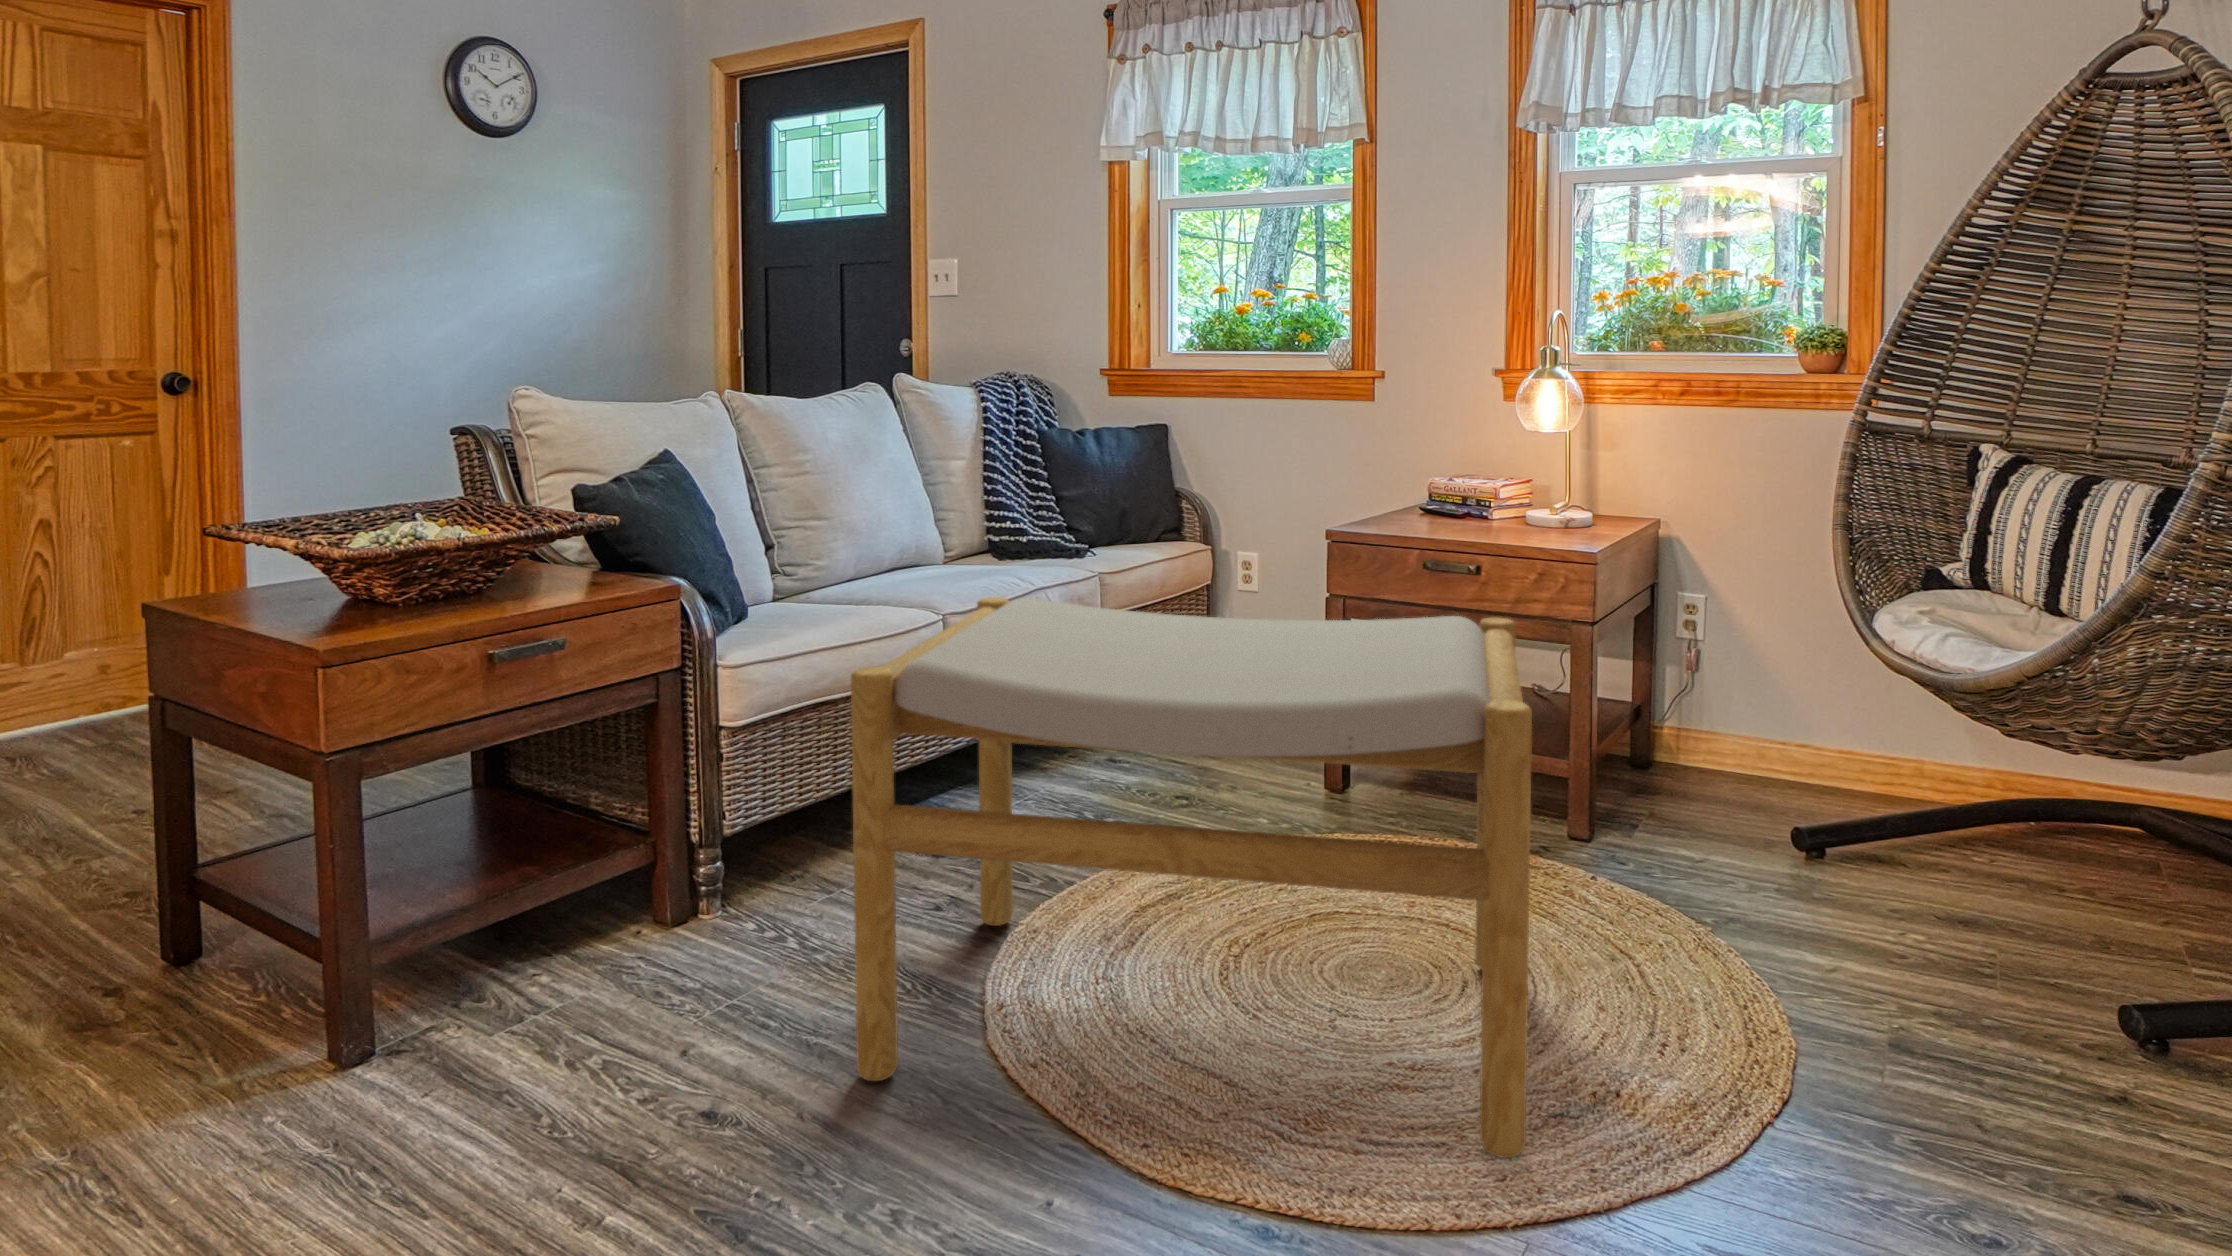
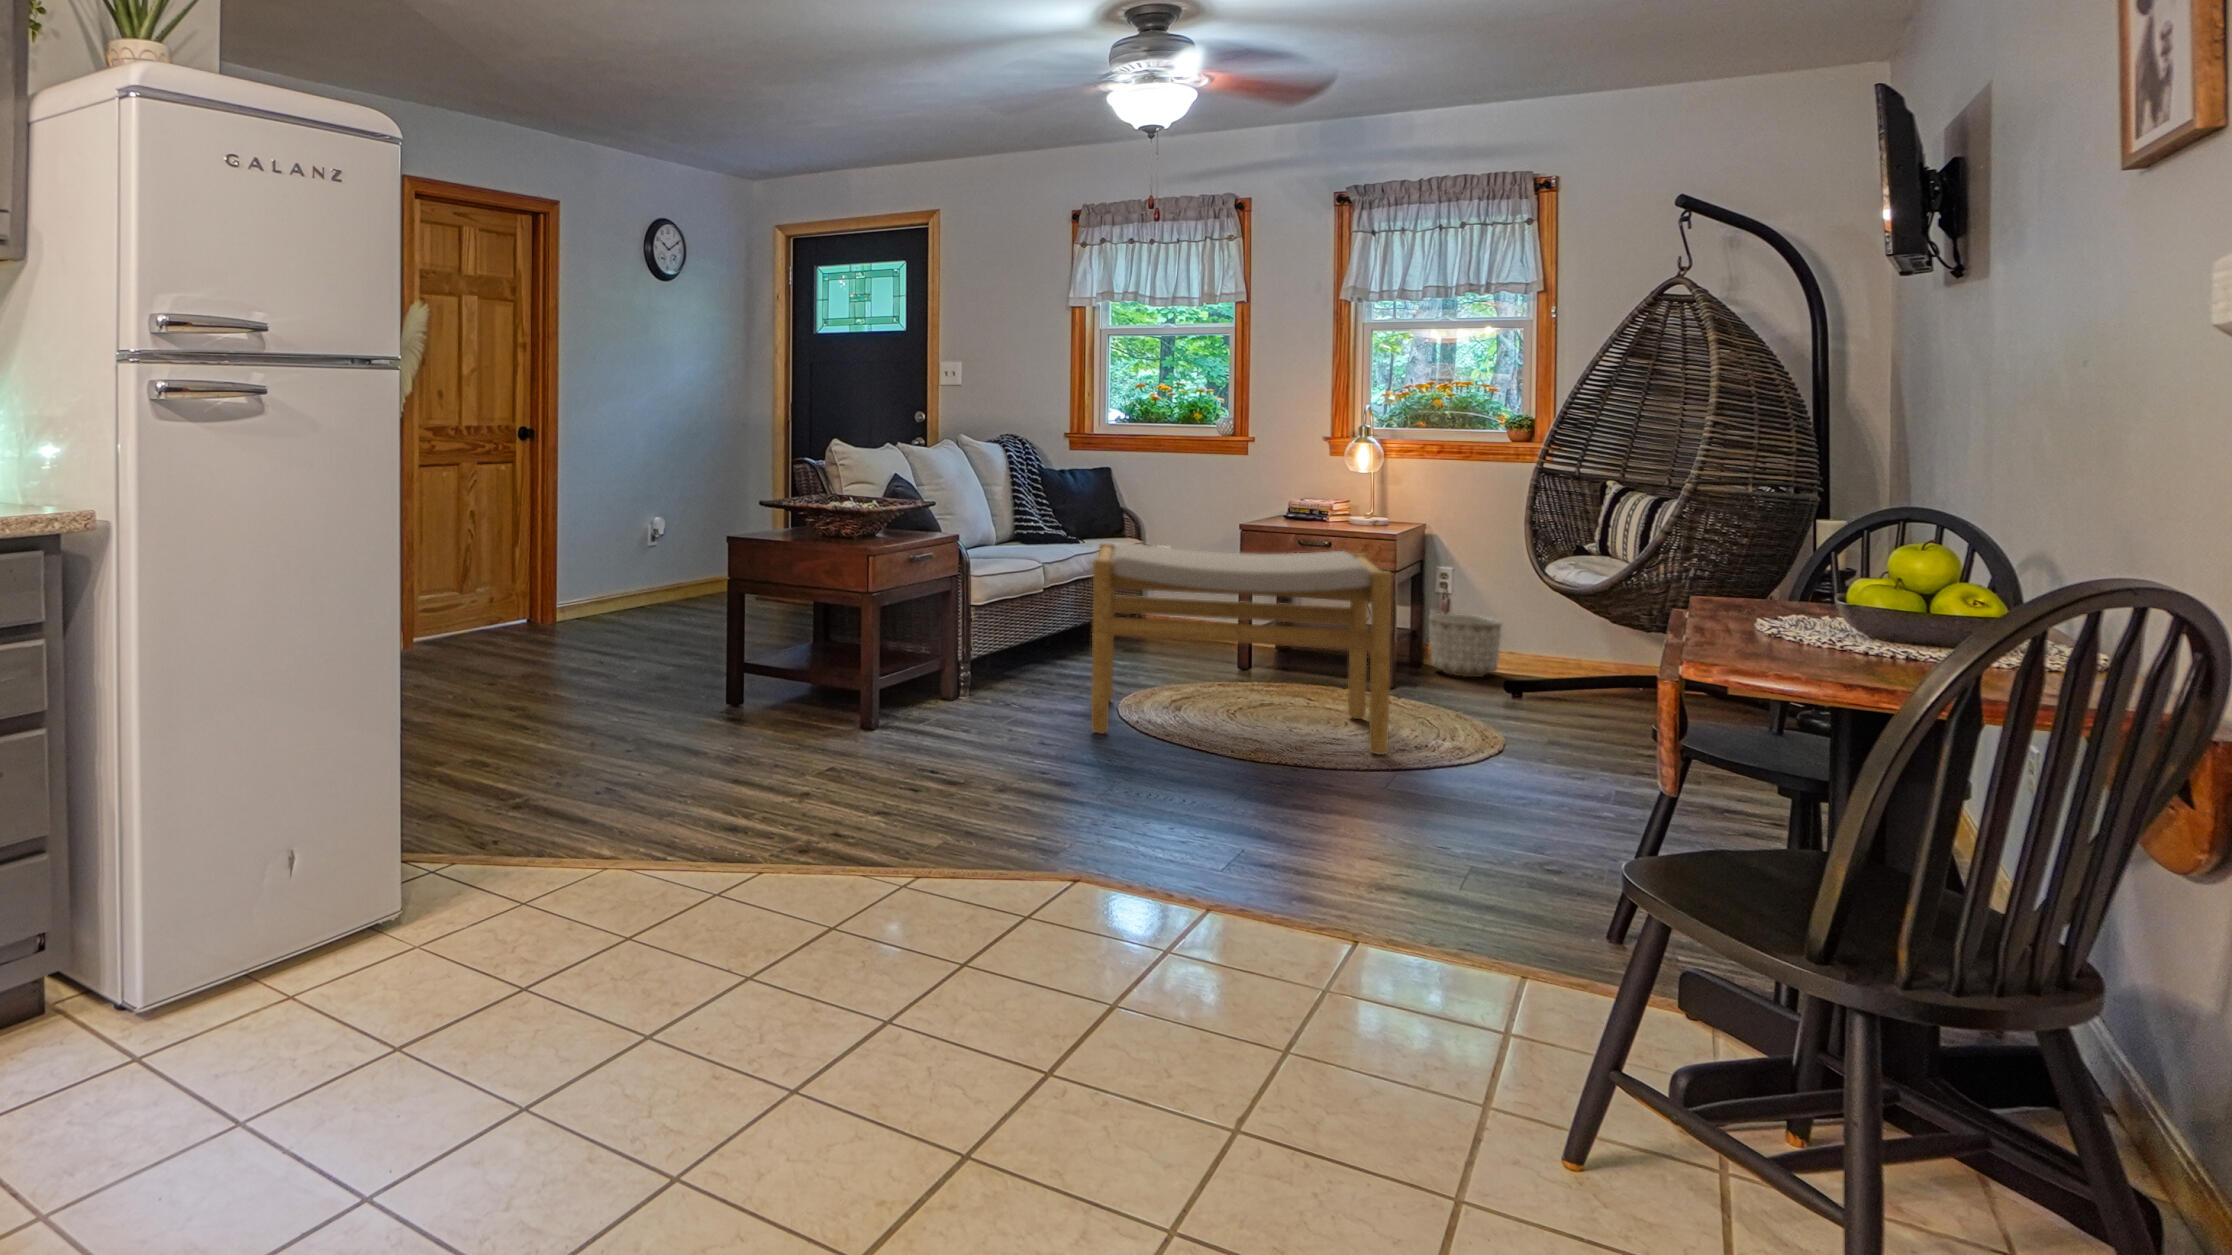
planter: none [1663,678,1788,799] -> present [1429,614,1501,677]

